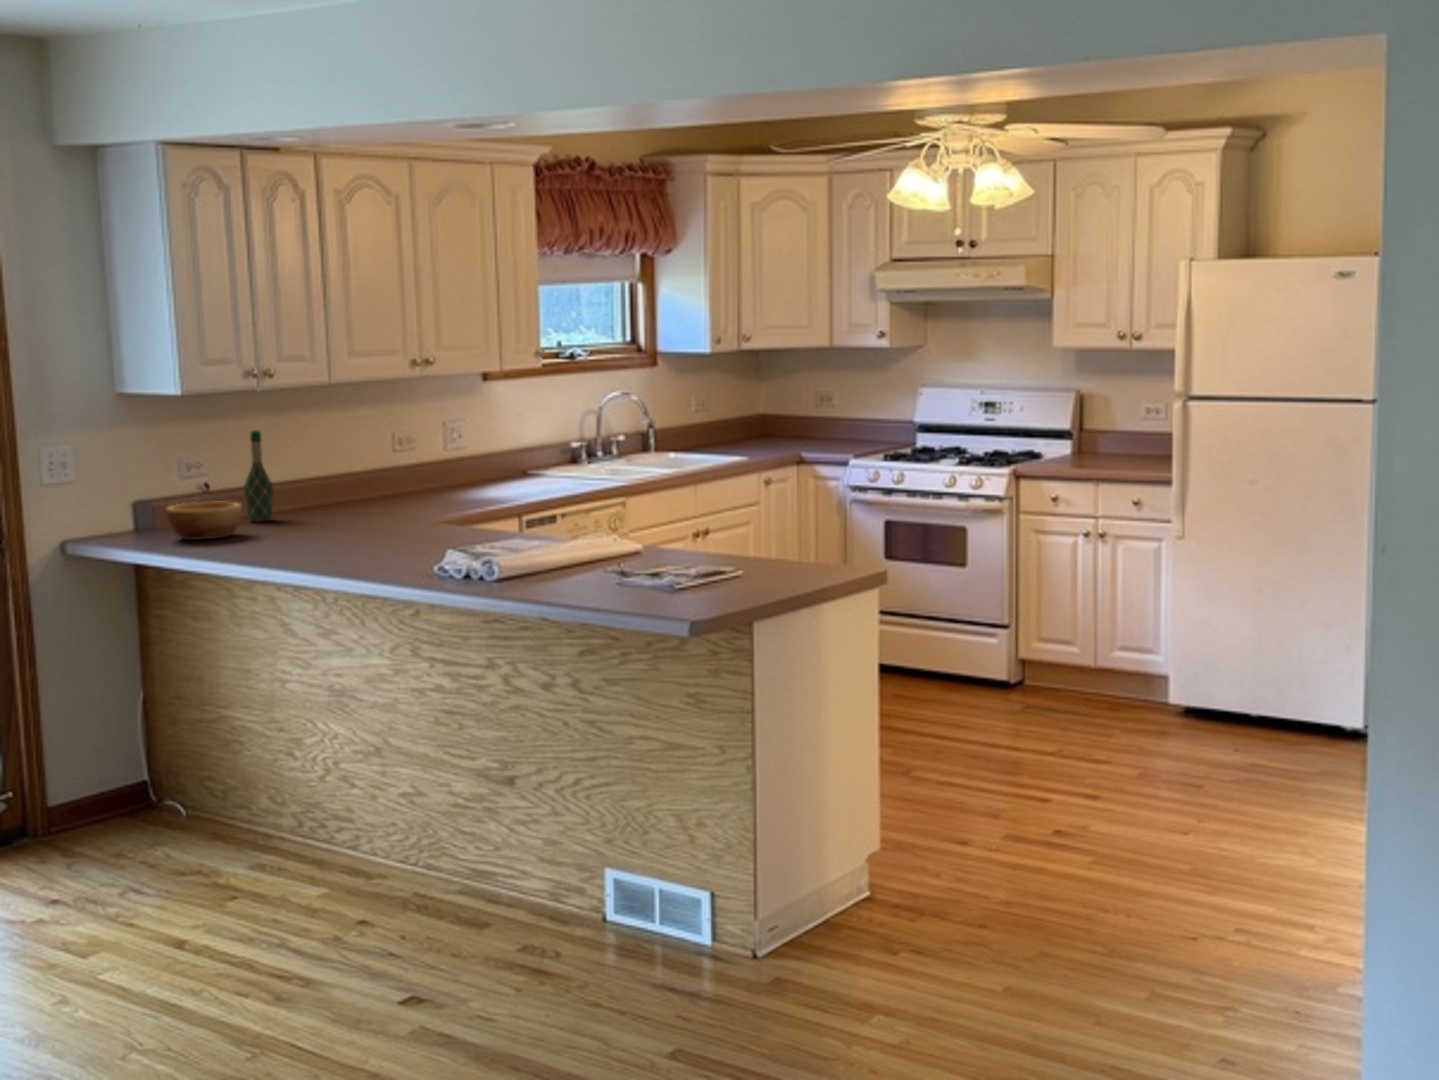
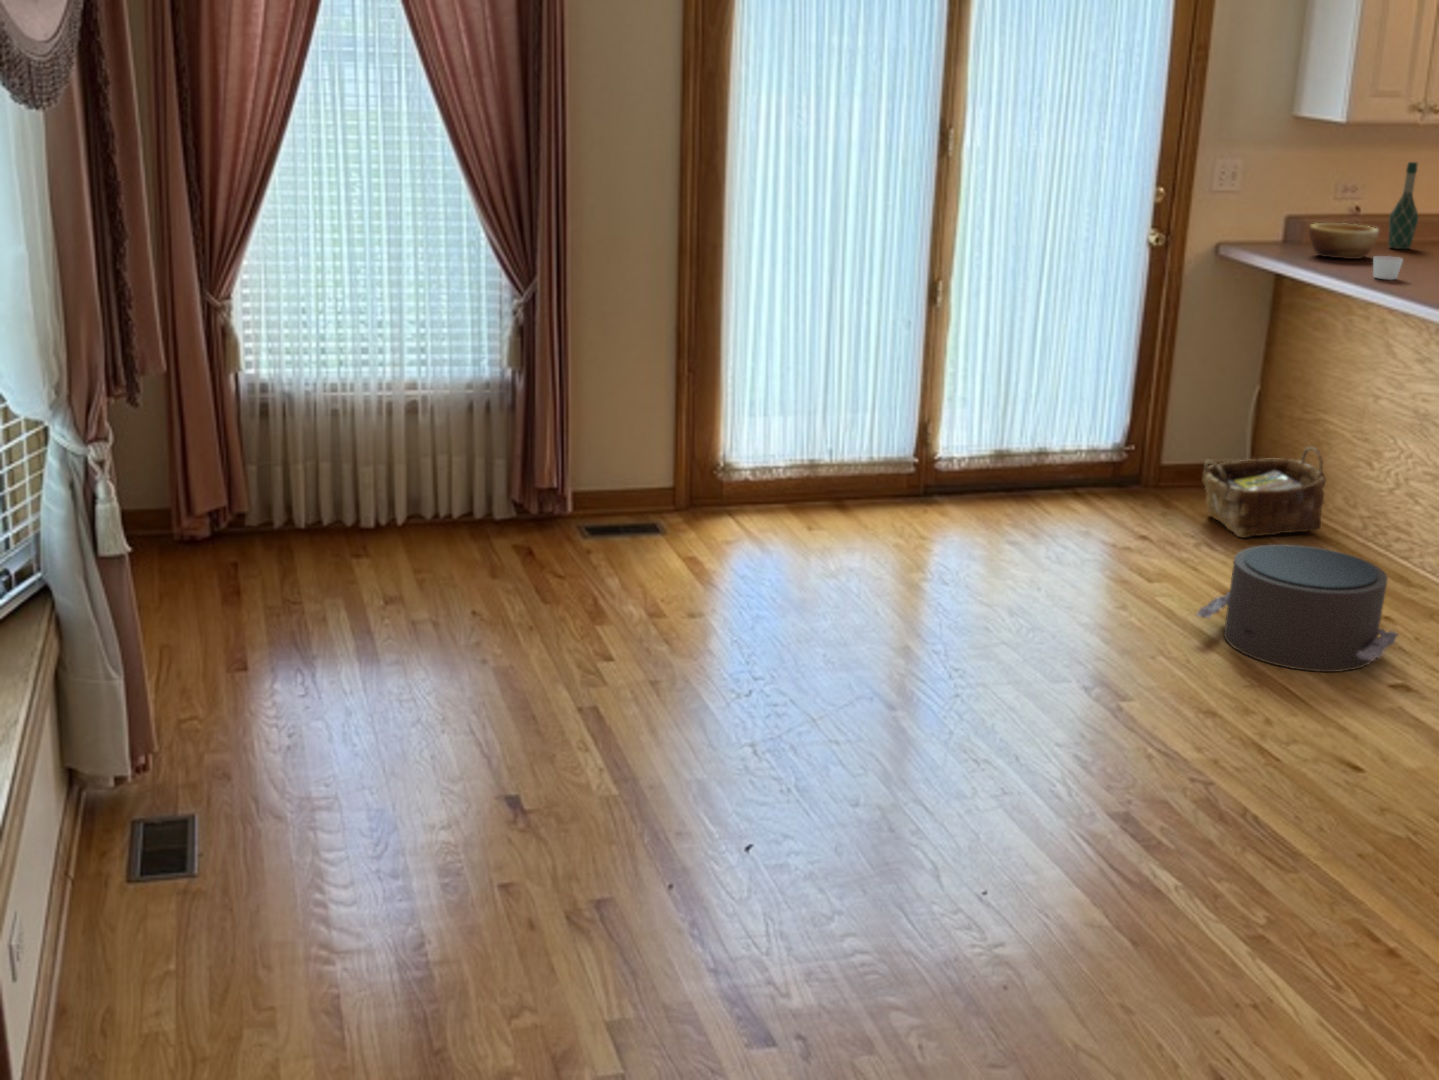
candle: none [250,529,282,554] -> present [1373,256,1403,280]
woven basket: none [106,748,253,871] -> present [1203,447,1326,538]
pouf: none [159,864,390,1020] -> present [1197,544,1398,672]

